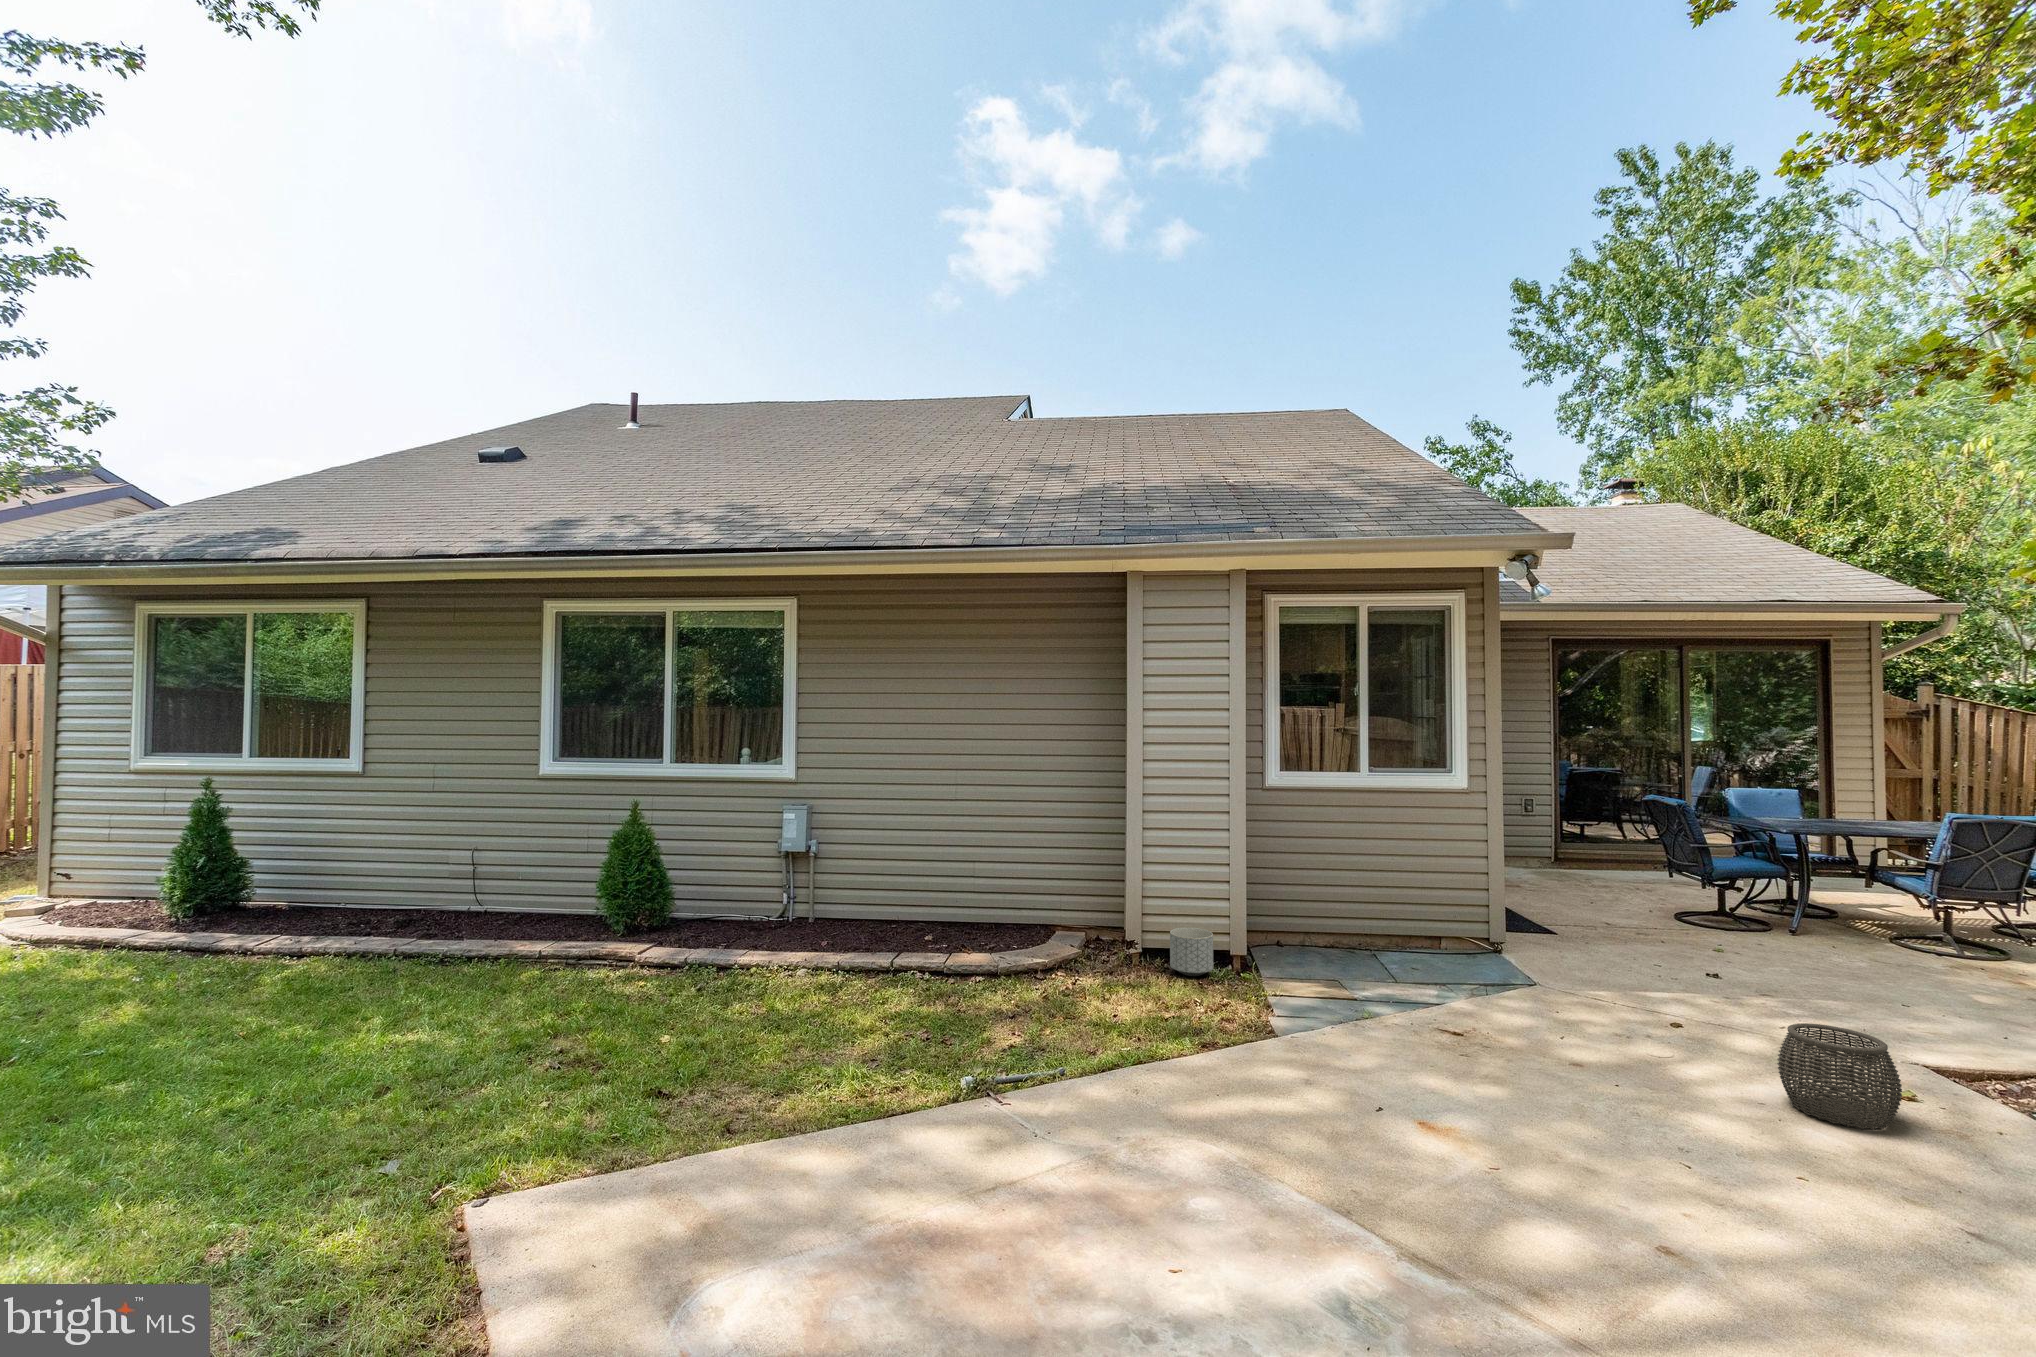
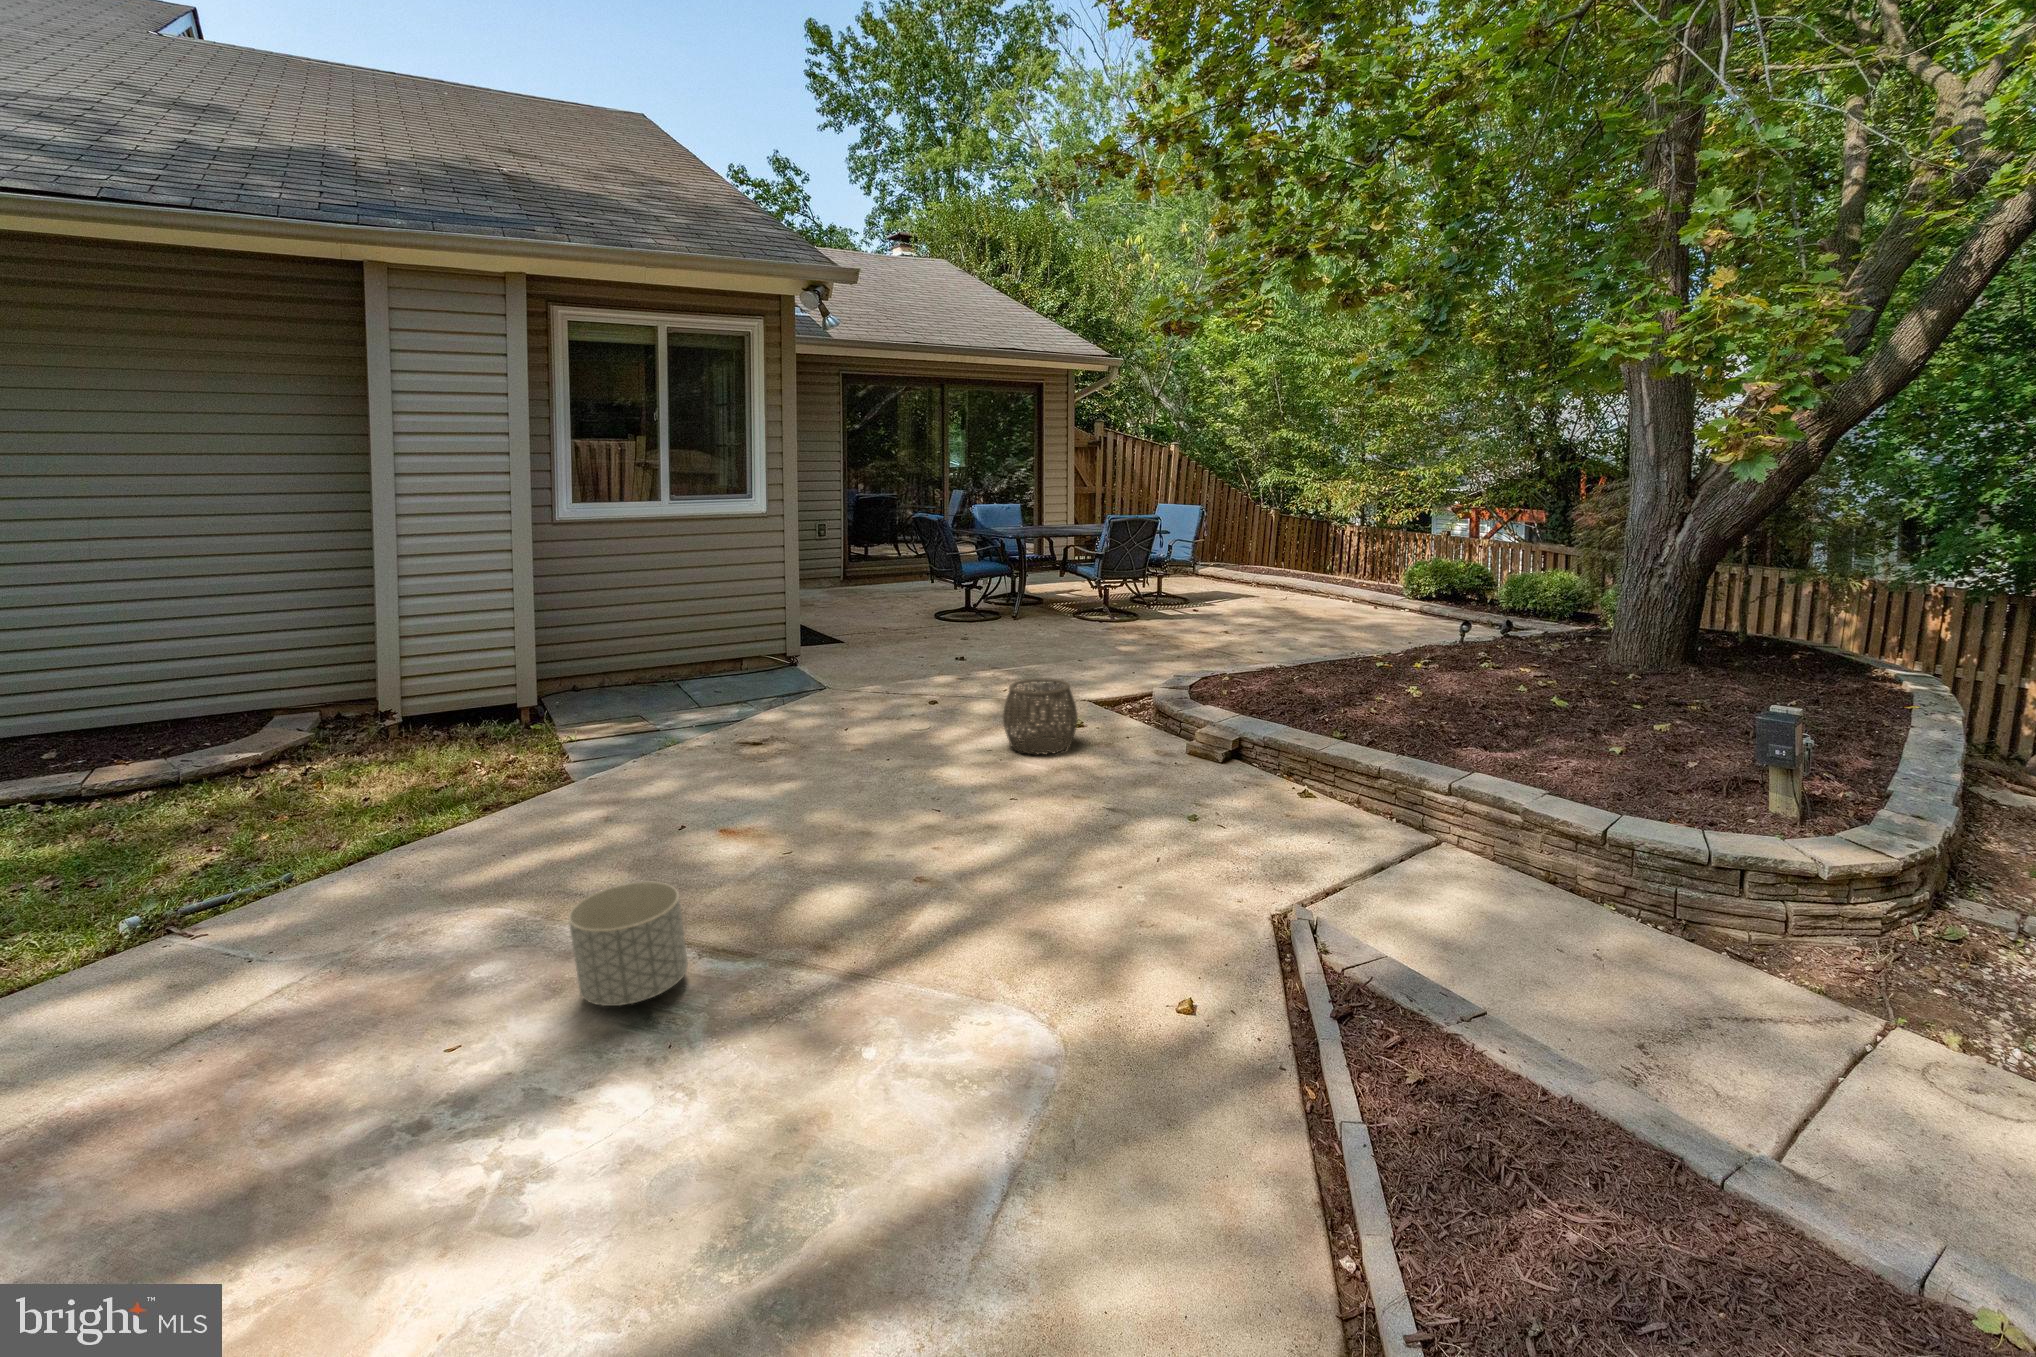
planter: present [1170,928,1213,976] -> present [569,882,688,1006]

